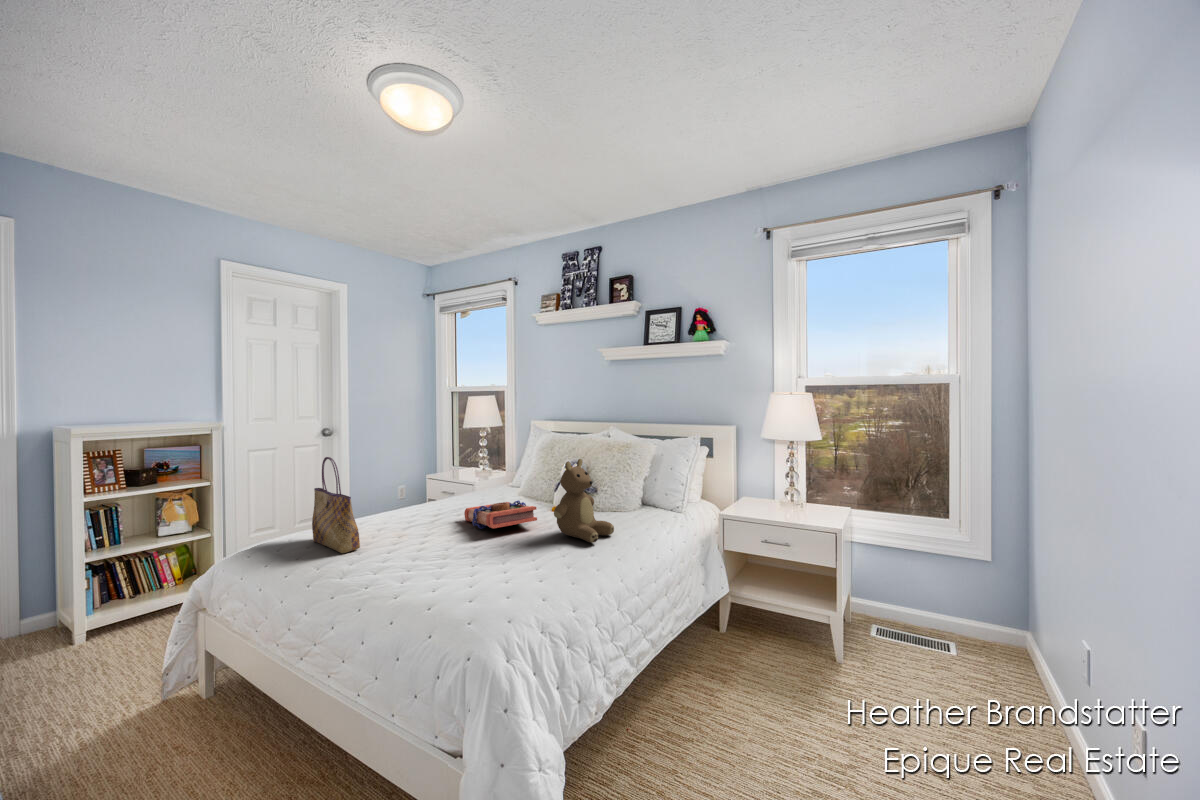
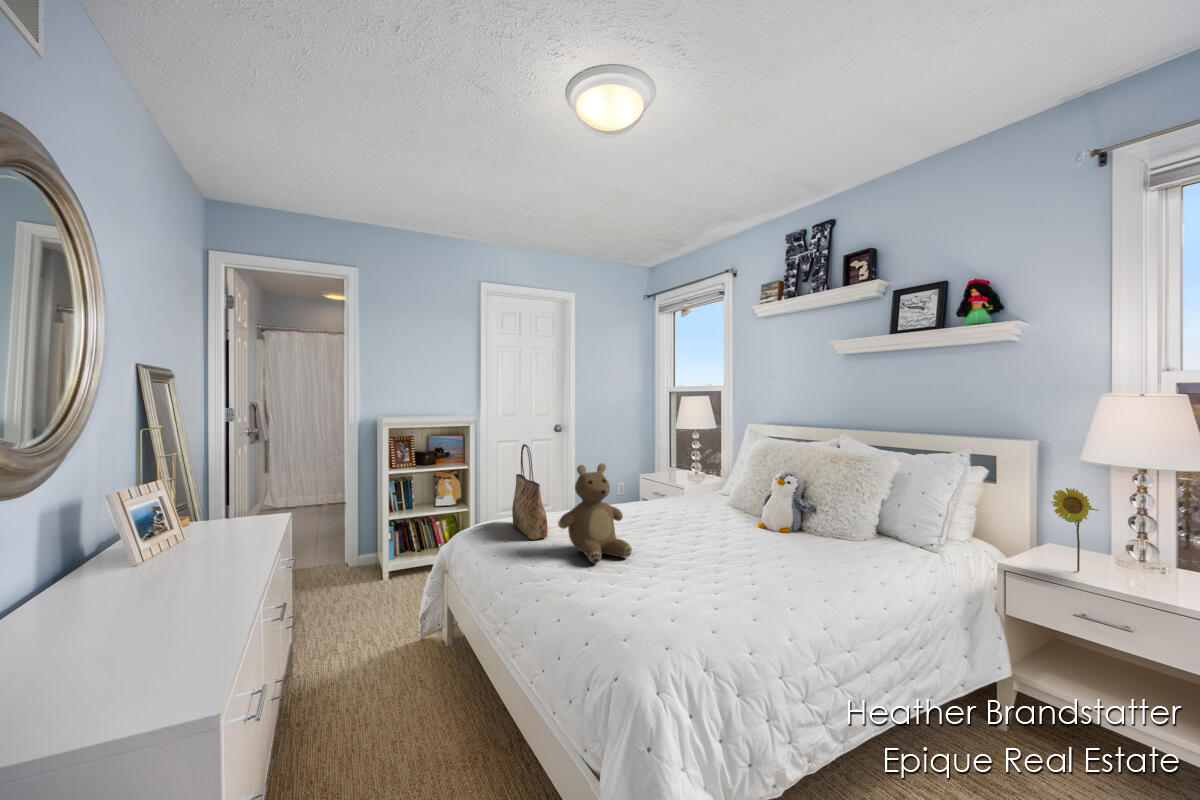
teddy bear: present [554,459,614,543] -> present [558,463,632,563]
flower: none [748,459,774,514] -> present [1051,488,1099,571]
book: present [464,500,537,529] -> none [656,509,732,536]

